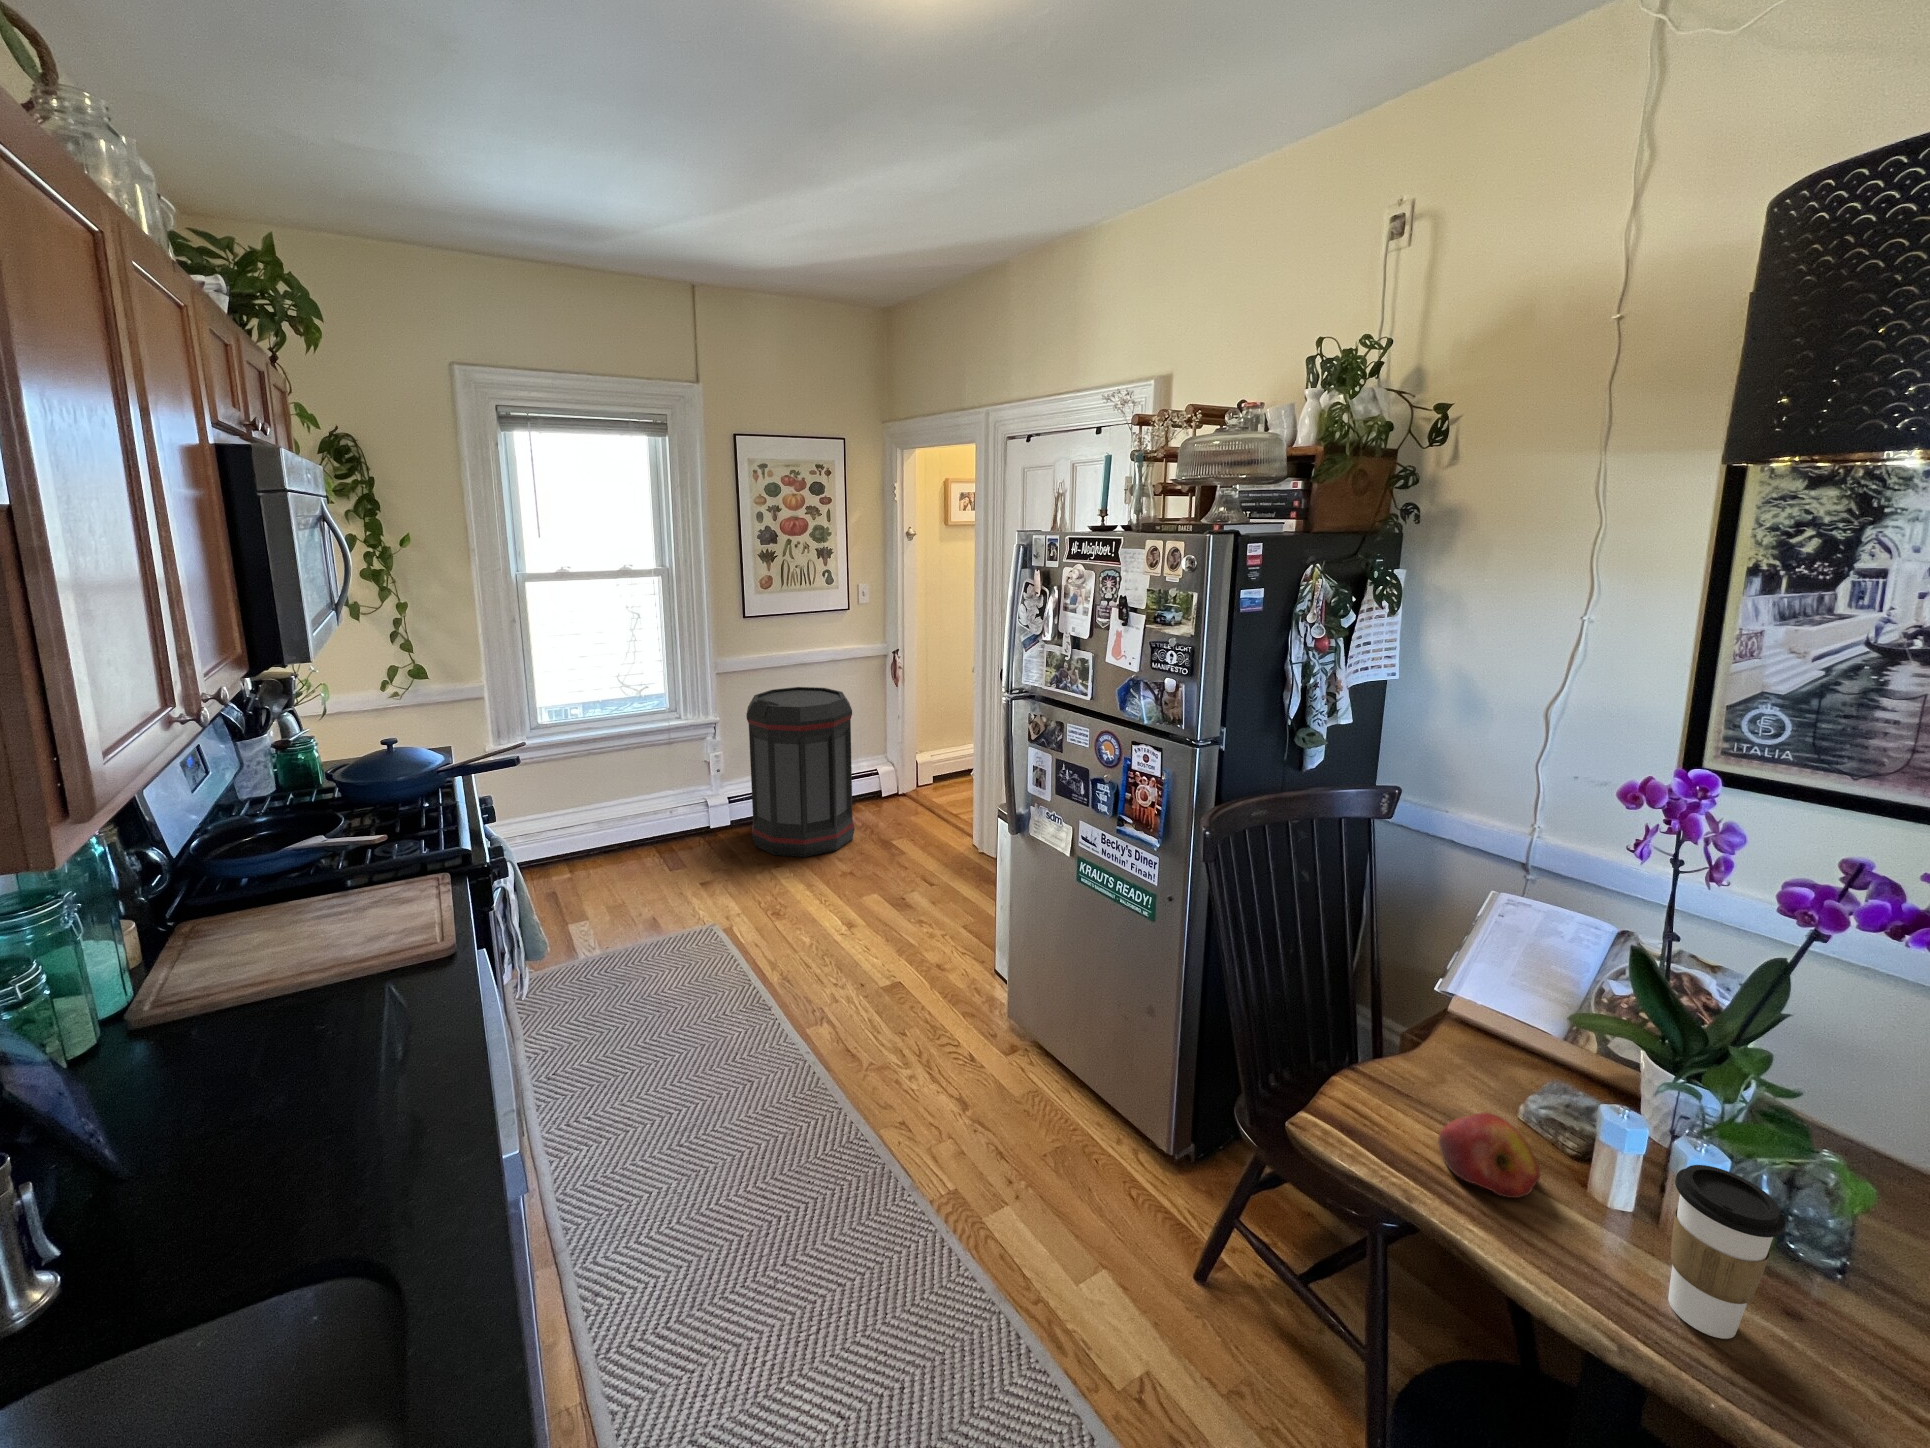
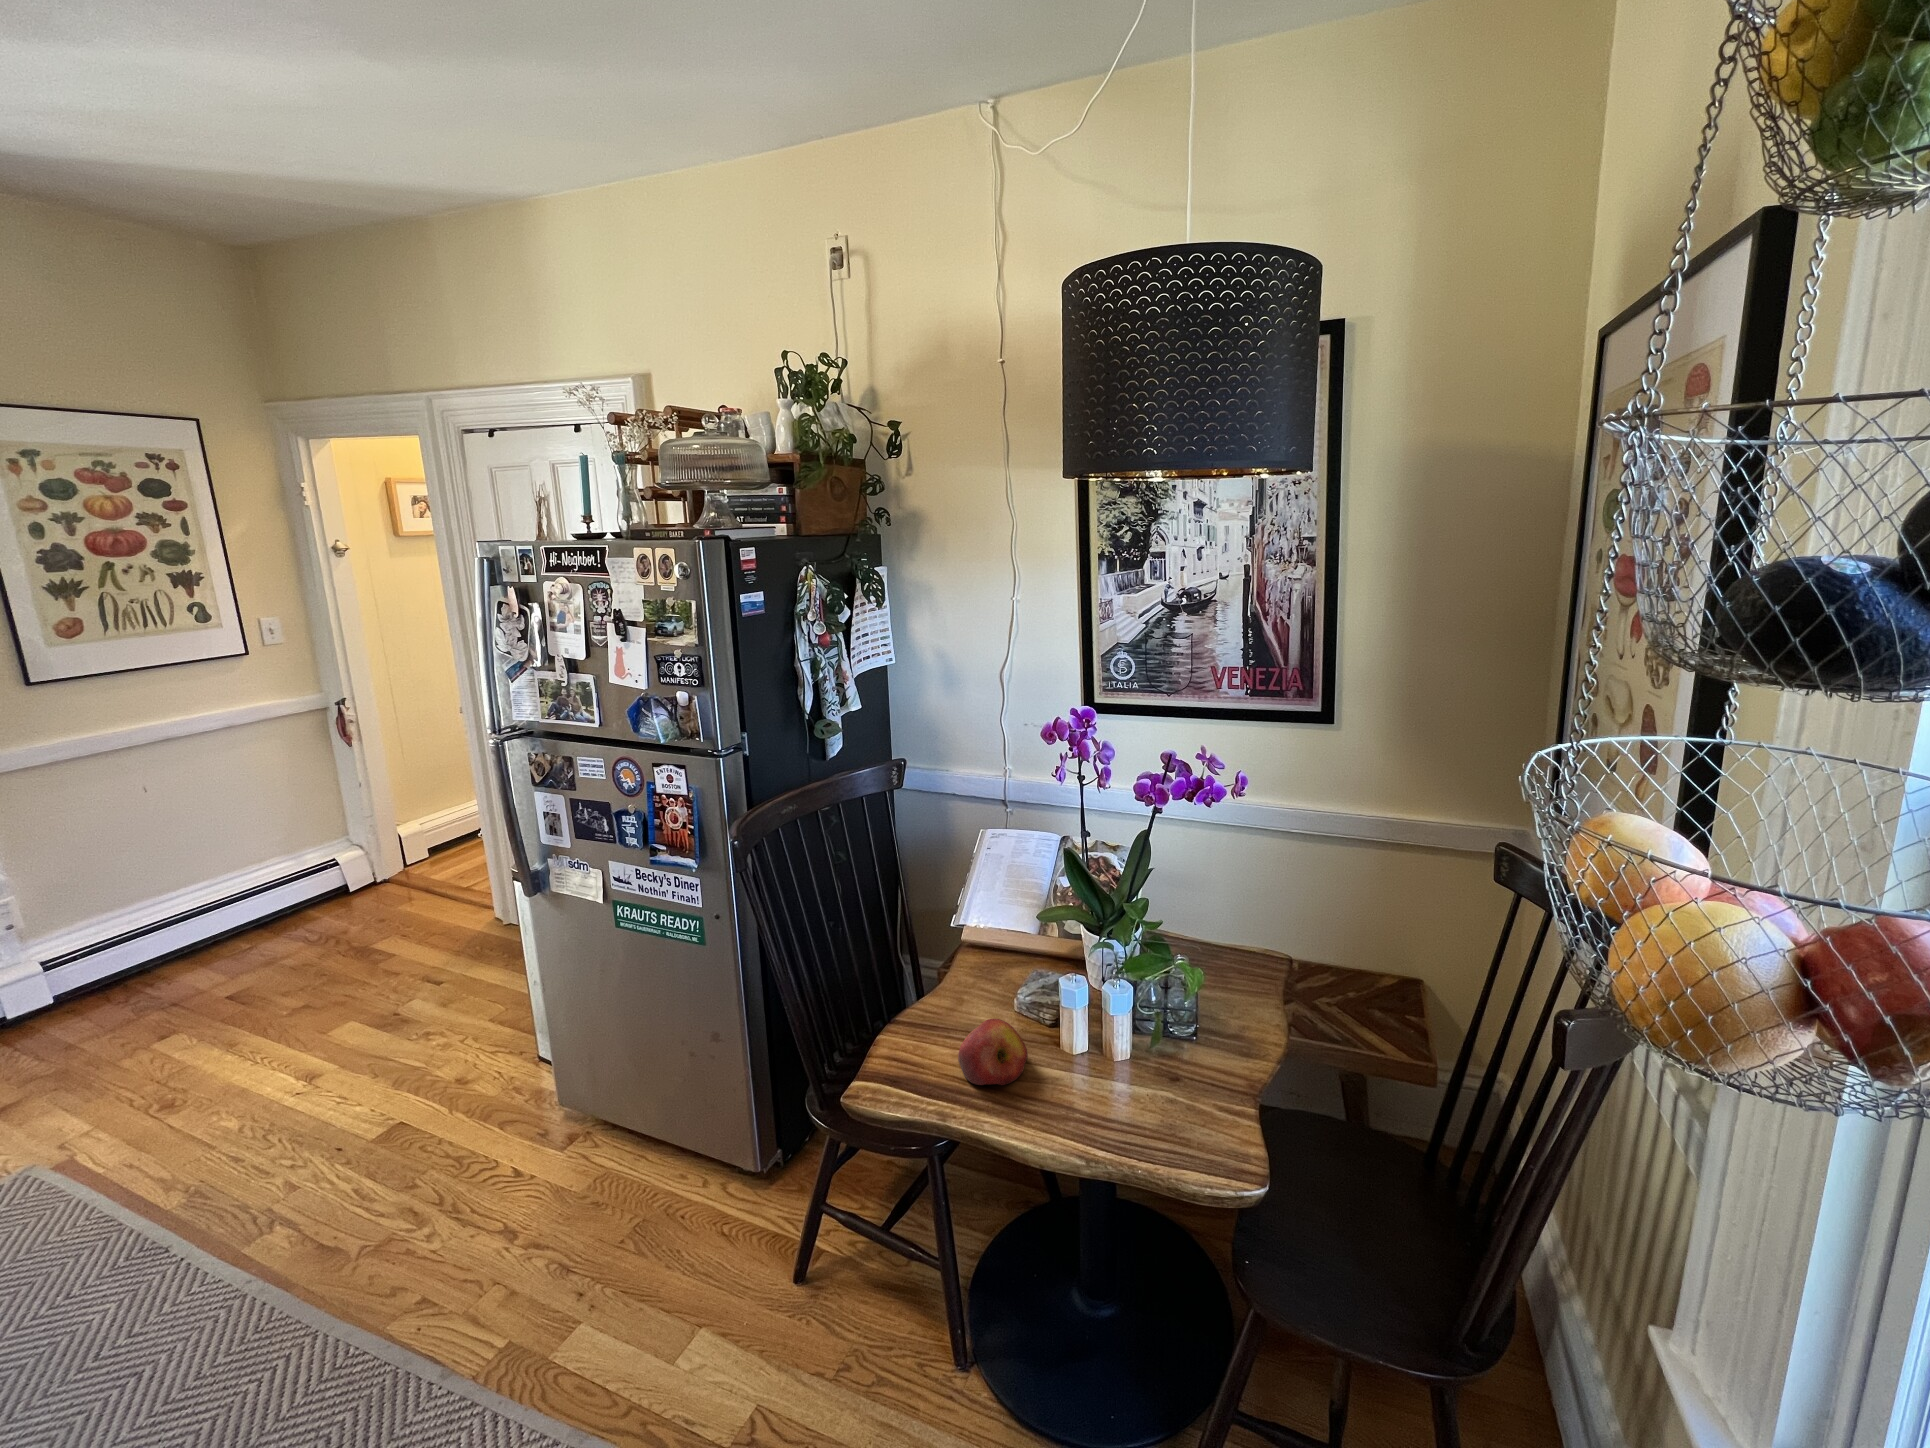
trash can: present [746,687,855,857] -> none [52,769,308,1028]
coffee cup: present [1668,1165,1785,1339] -> none [1099,998,1157,1123]

